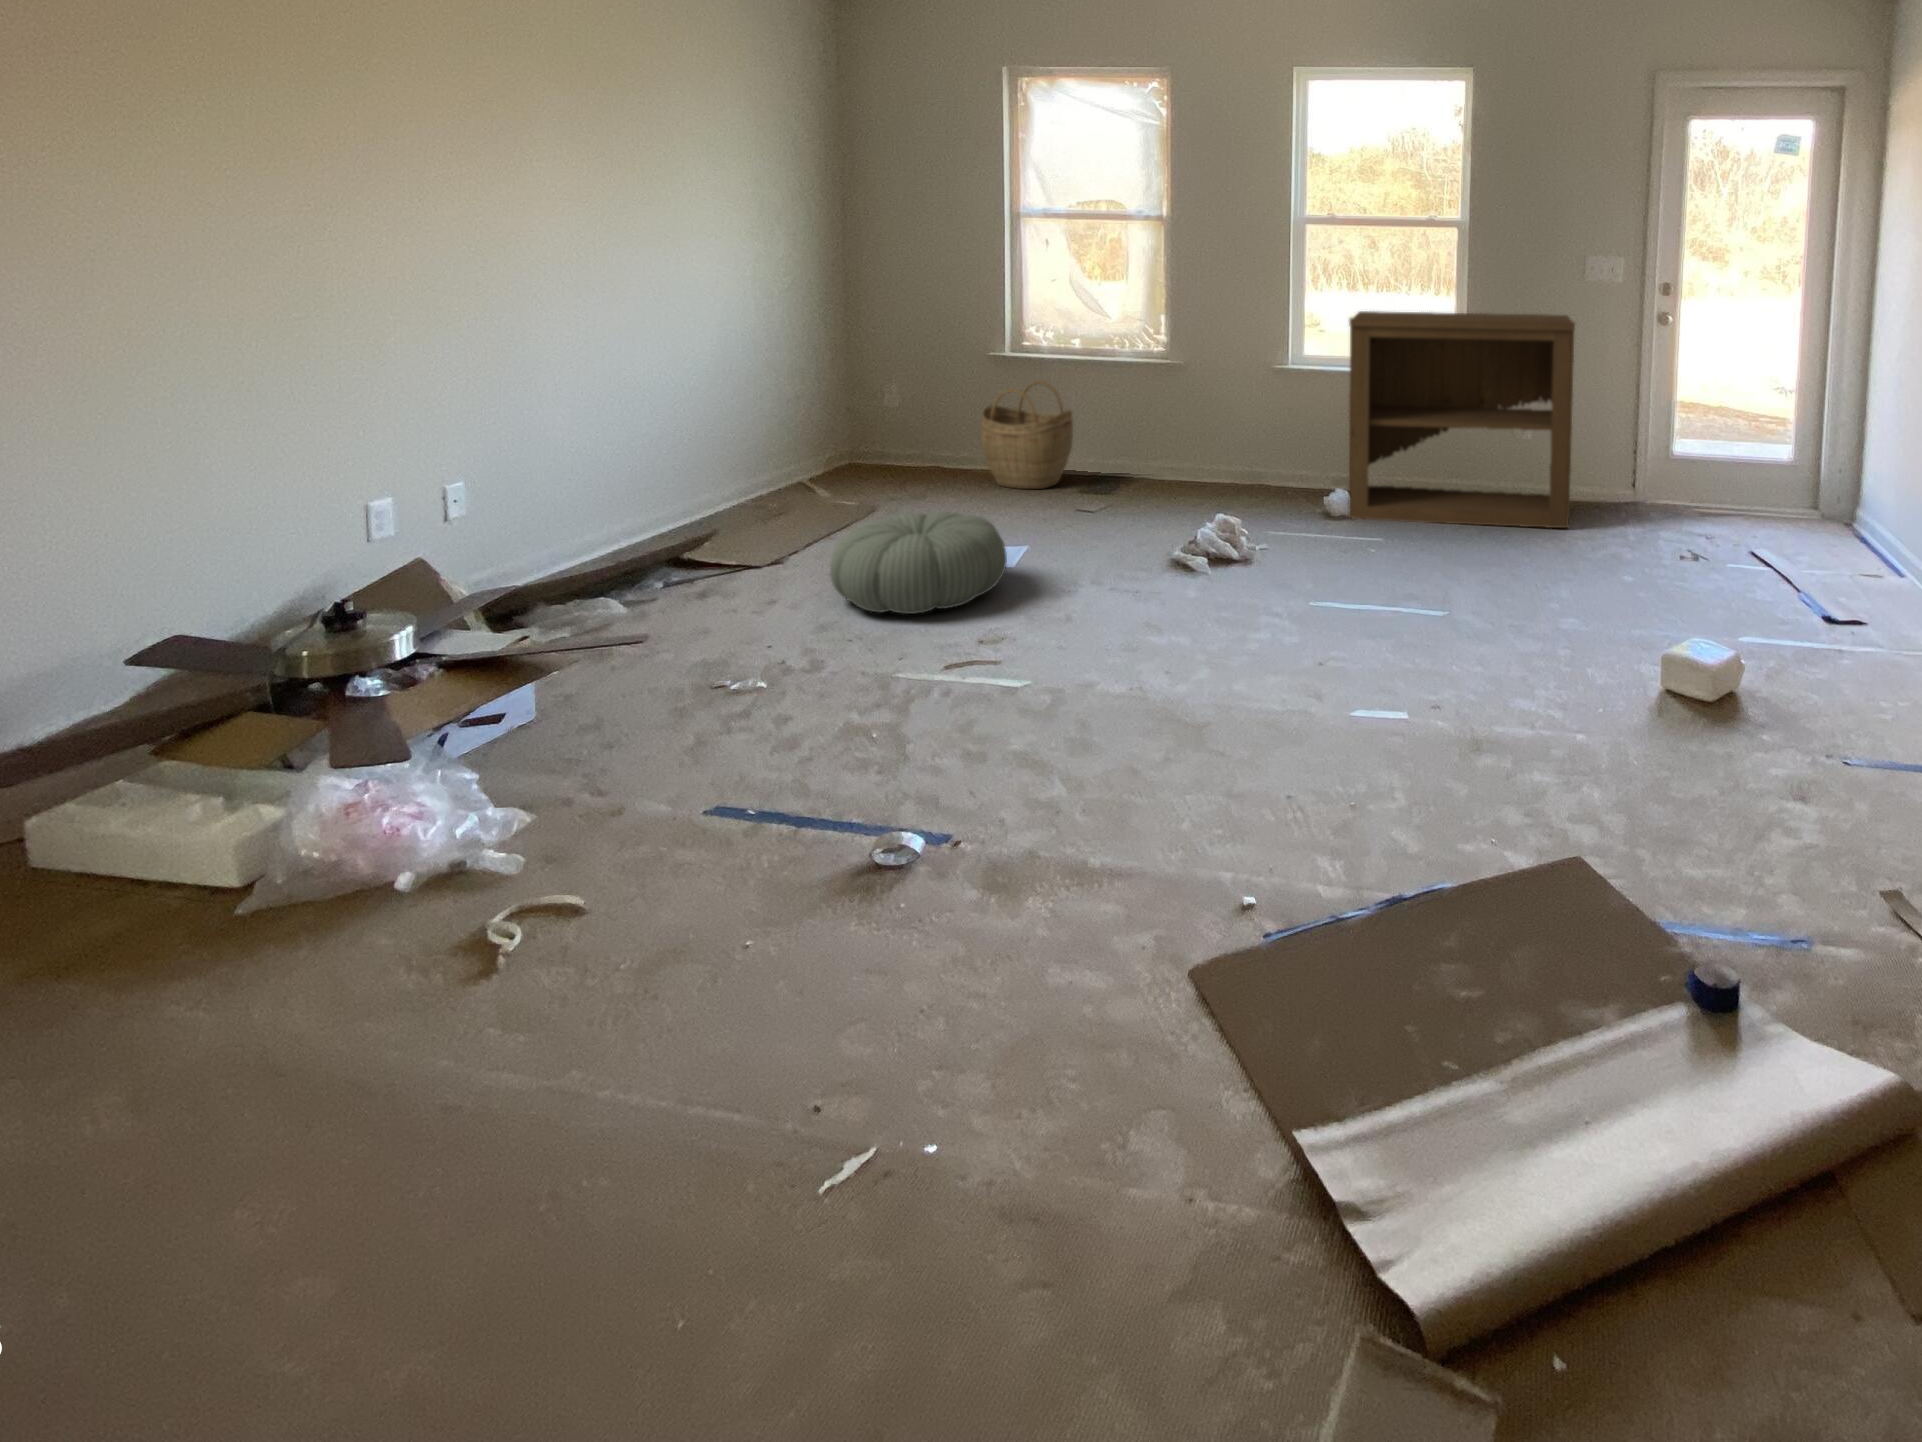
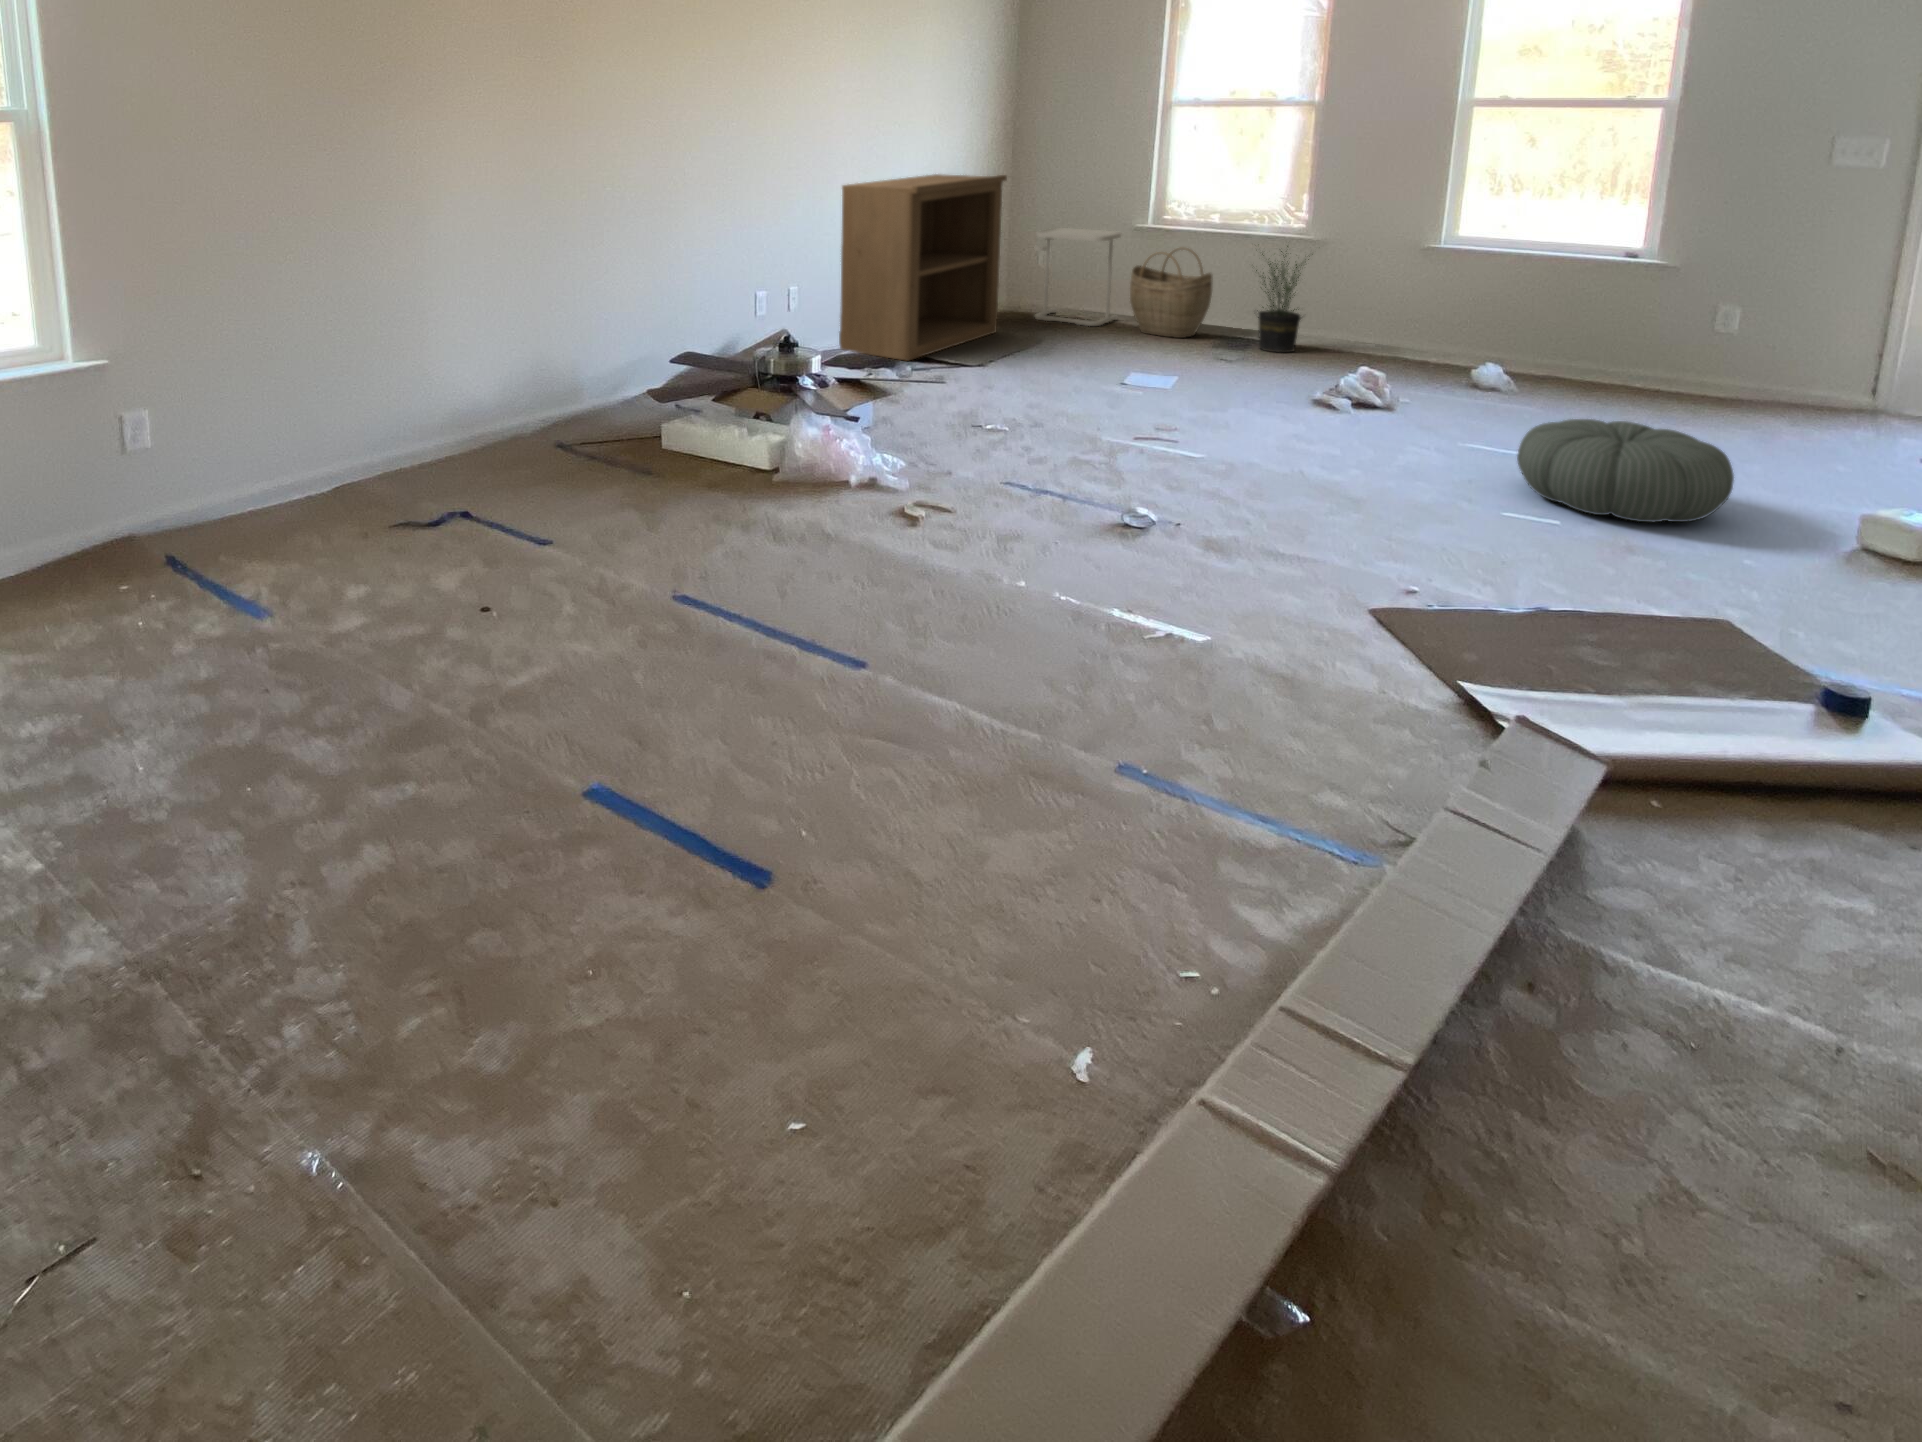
bookshelf: present [1348,311,1575,528] -> present [839,174,1007,361]
side table: none [868,363,975,483] -> present [1035,228,1121,326]
potted plant: none [1103,368,1179,497] -> present [1256,244,1313,353]
pouf: present [830,511,1007,614] -> present [1517,419,1734,522]

